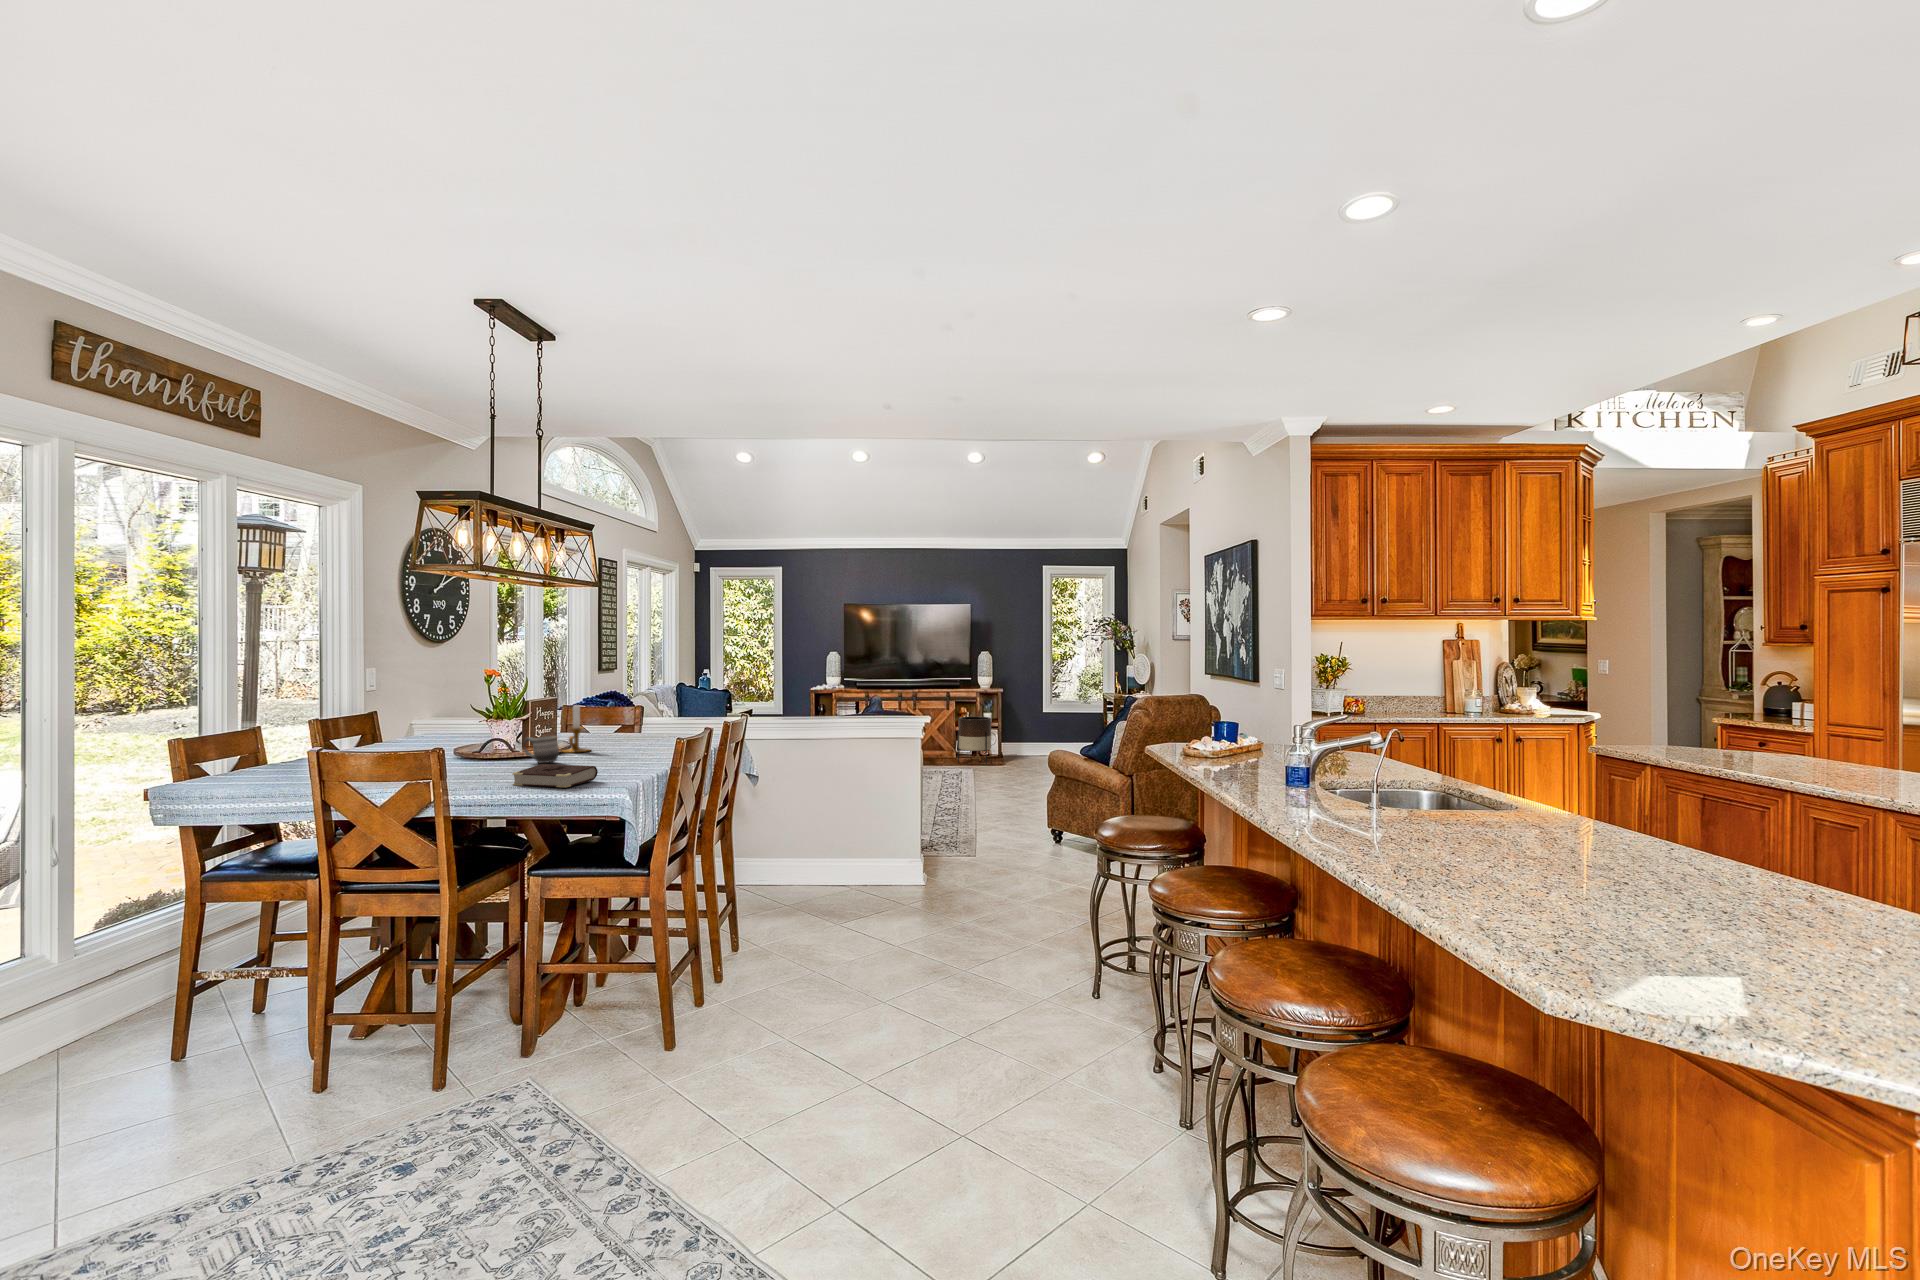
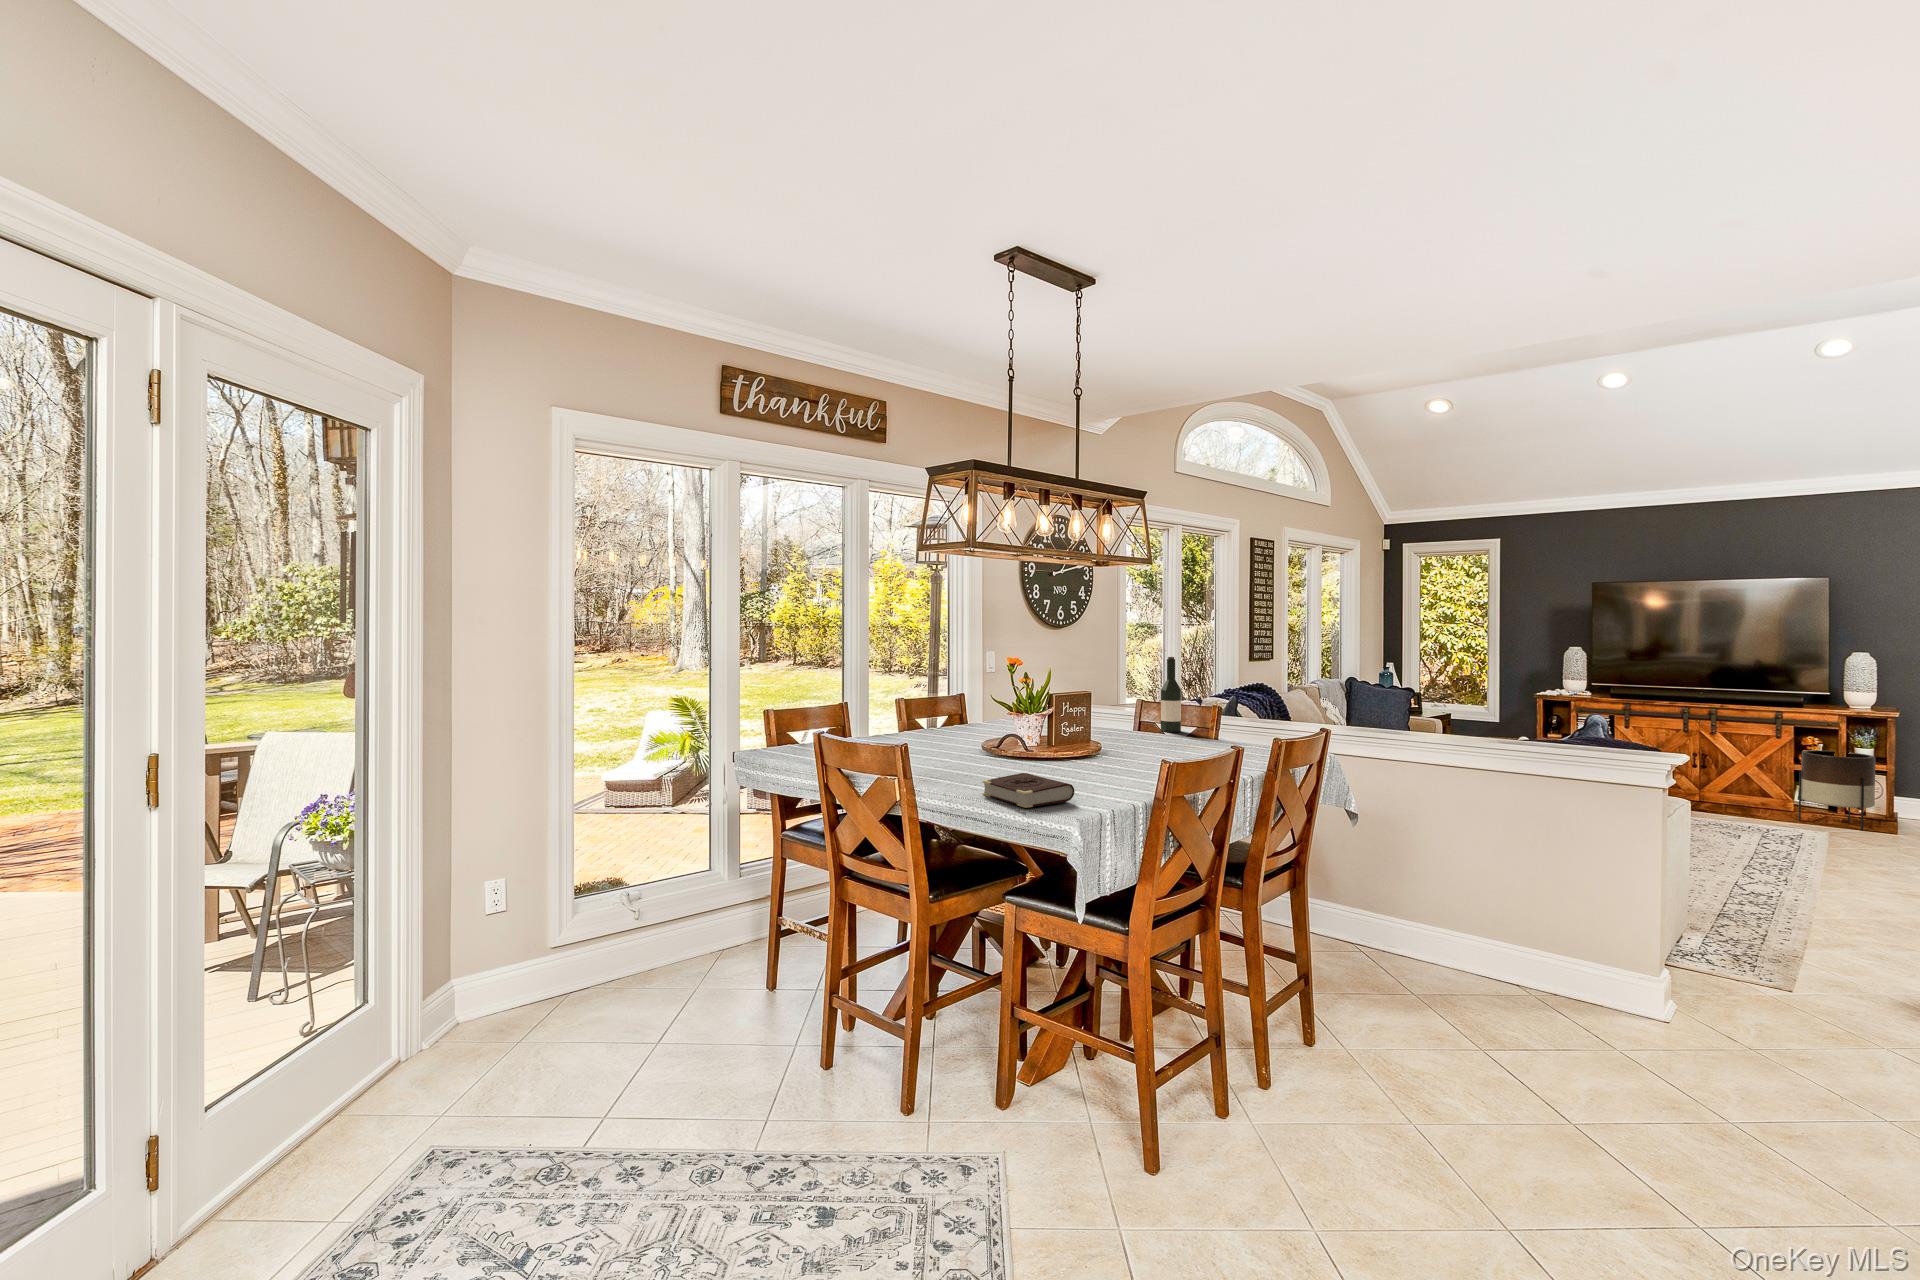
wine bottle: none [590,666,608,731] -> present [1161,657,1181,732]
candlestick: present [564,705,589,752] -> none [1093,703,1126,759]
mug: present [525,736,559,763] -> none [1036,737,1070,770]

